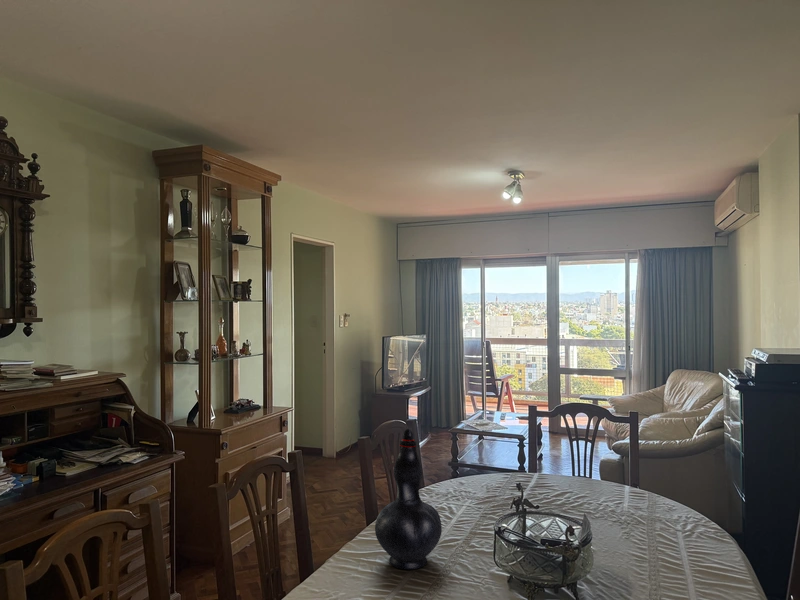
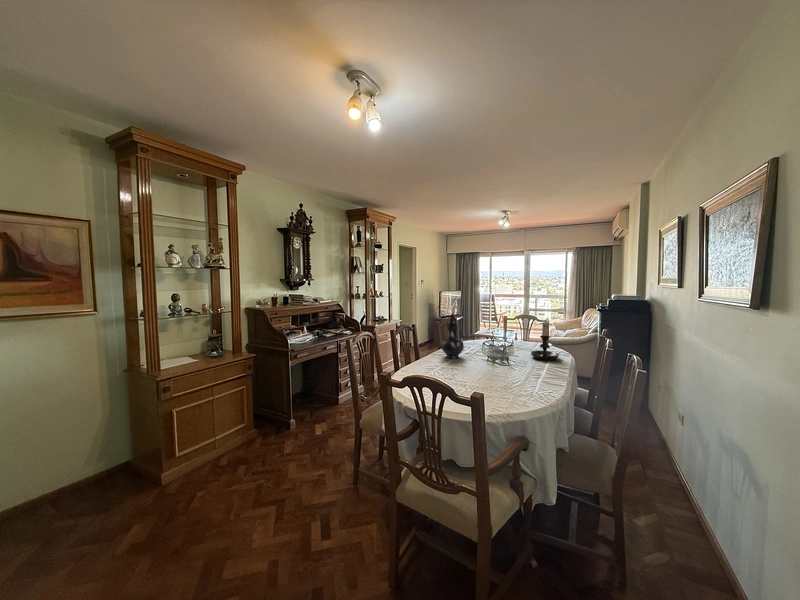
candle holder: none [630,442,714,564] -> present [531,322,559,360]

